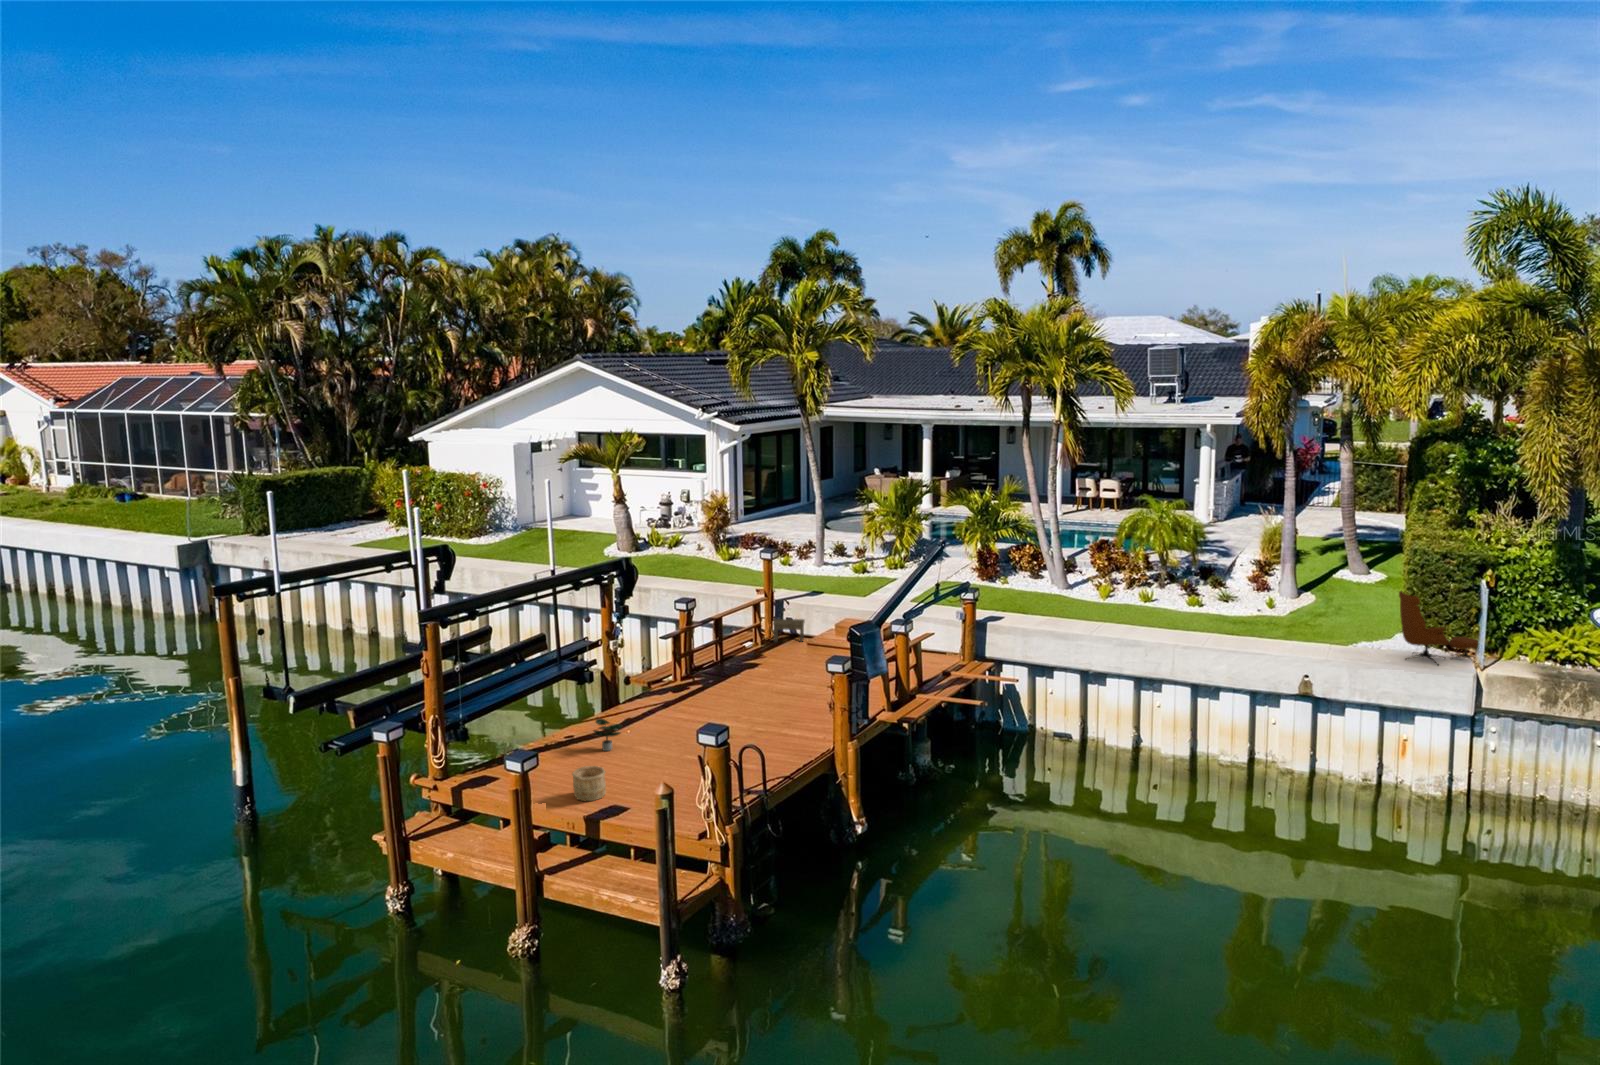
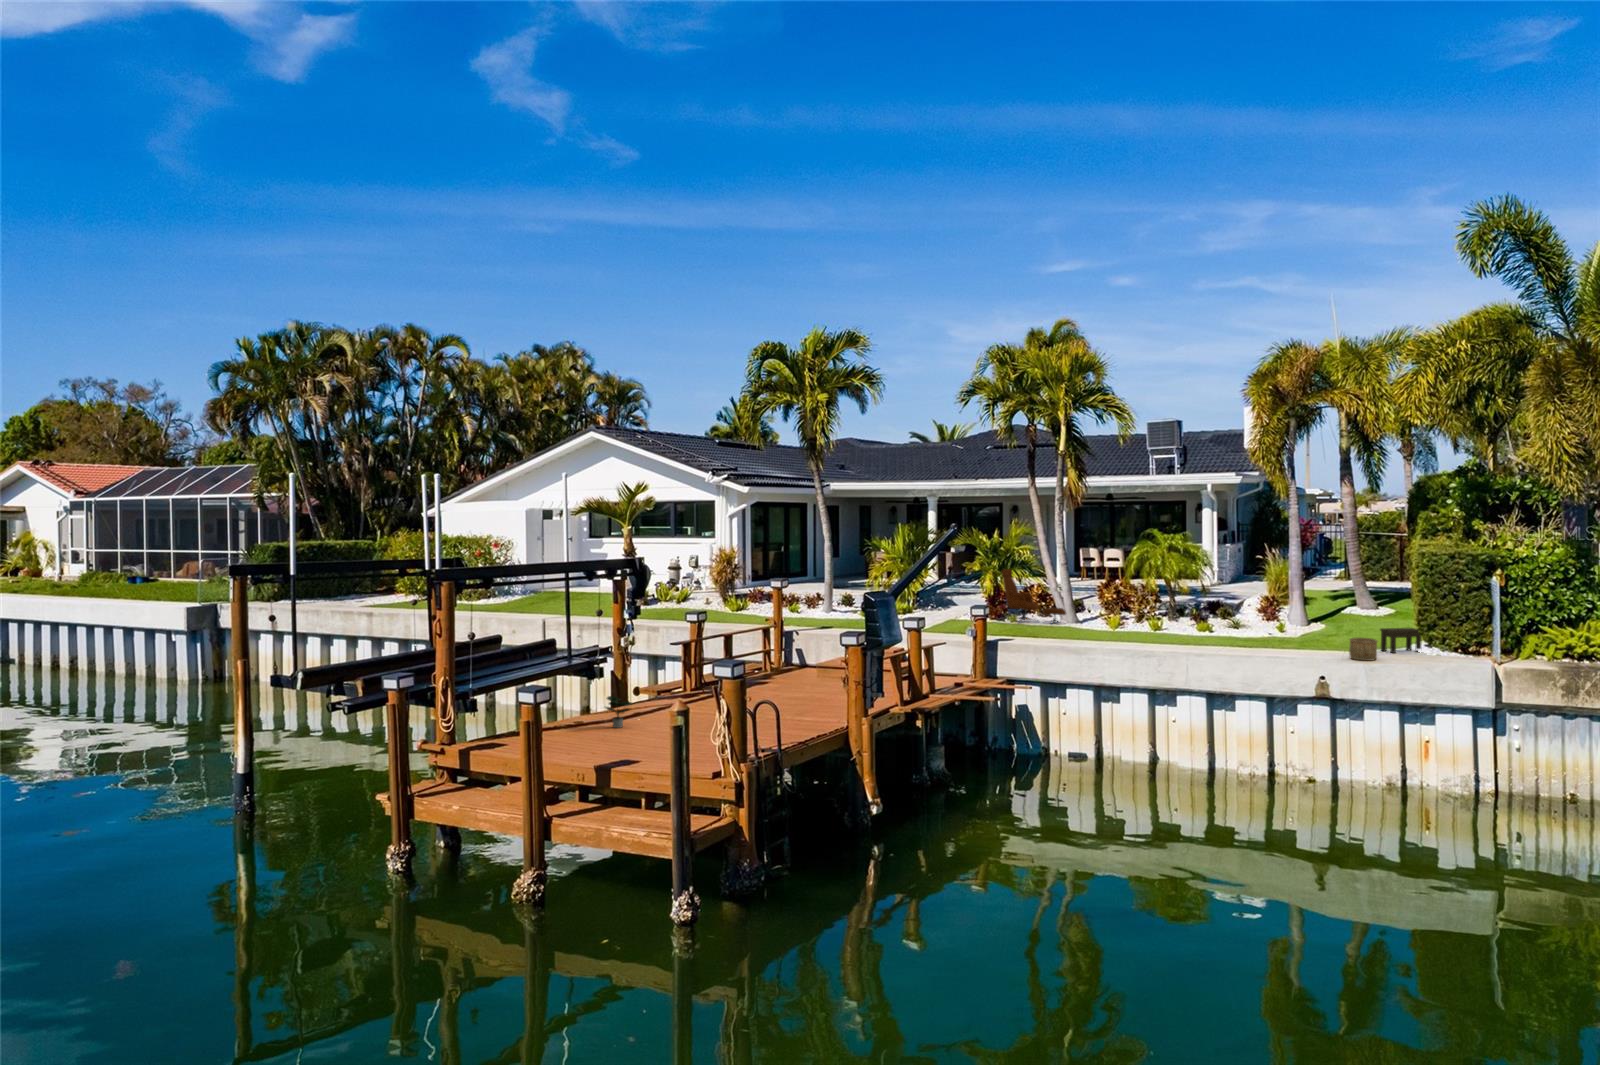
lounge chair: present [1399,591,1478,662] -> present [1002,569,1066,623]
side table: present [773,619,804,642] -> present [1380,628,1422,653]
wooden bucket: present [572,766,606,801] -> present [1349,637,1378,661]

